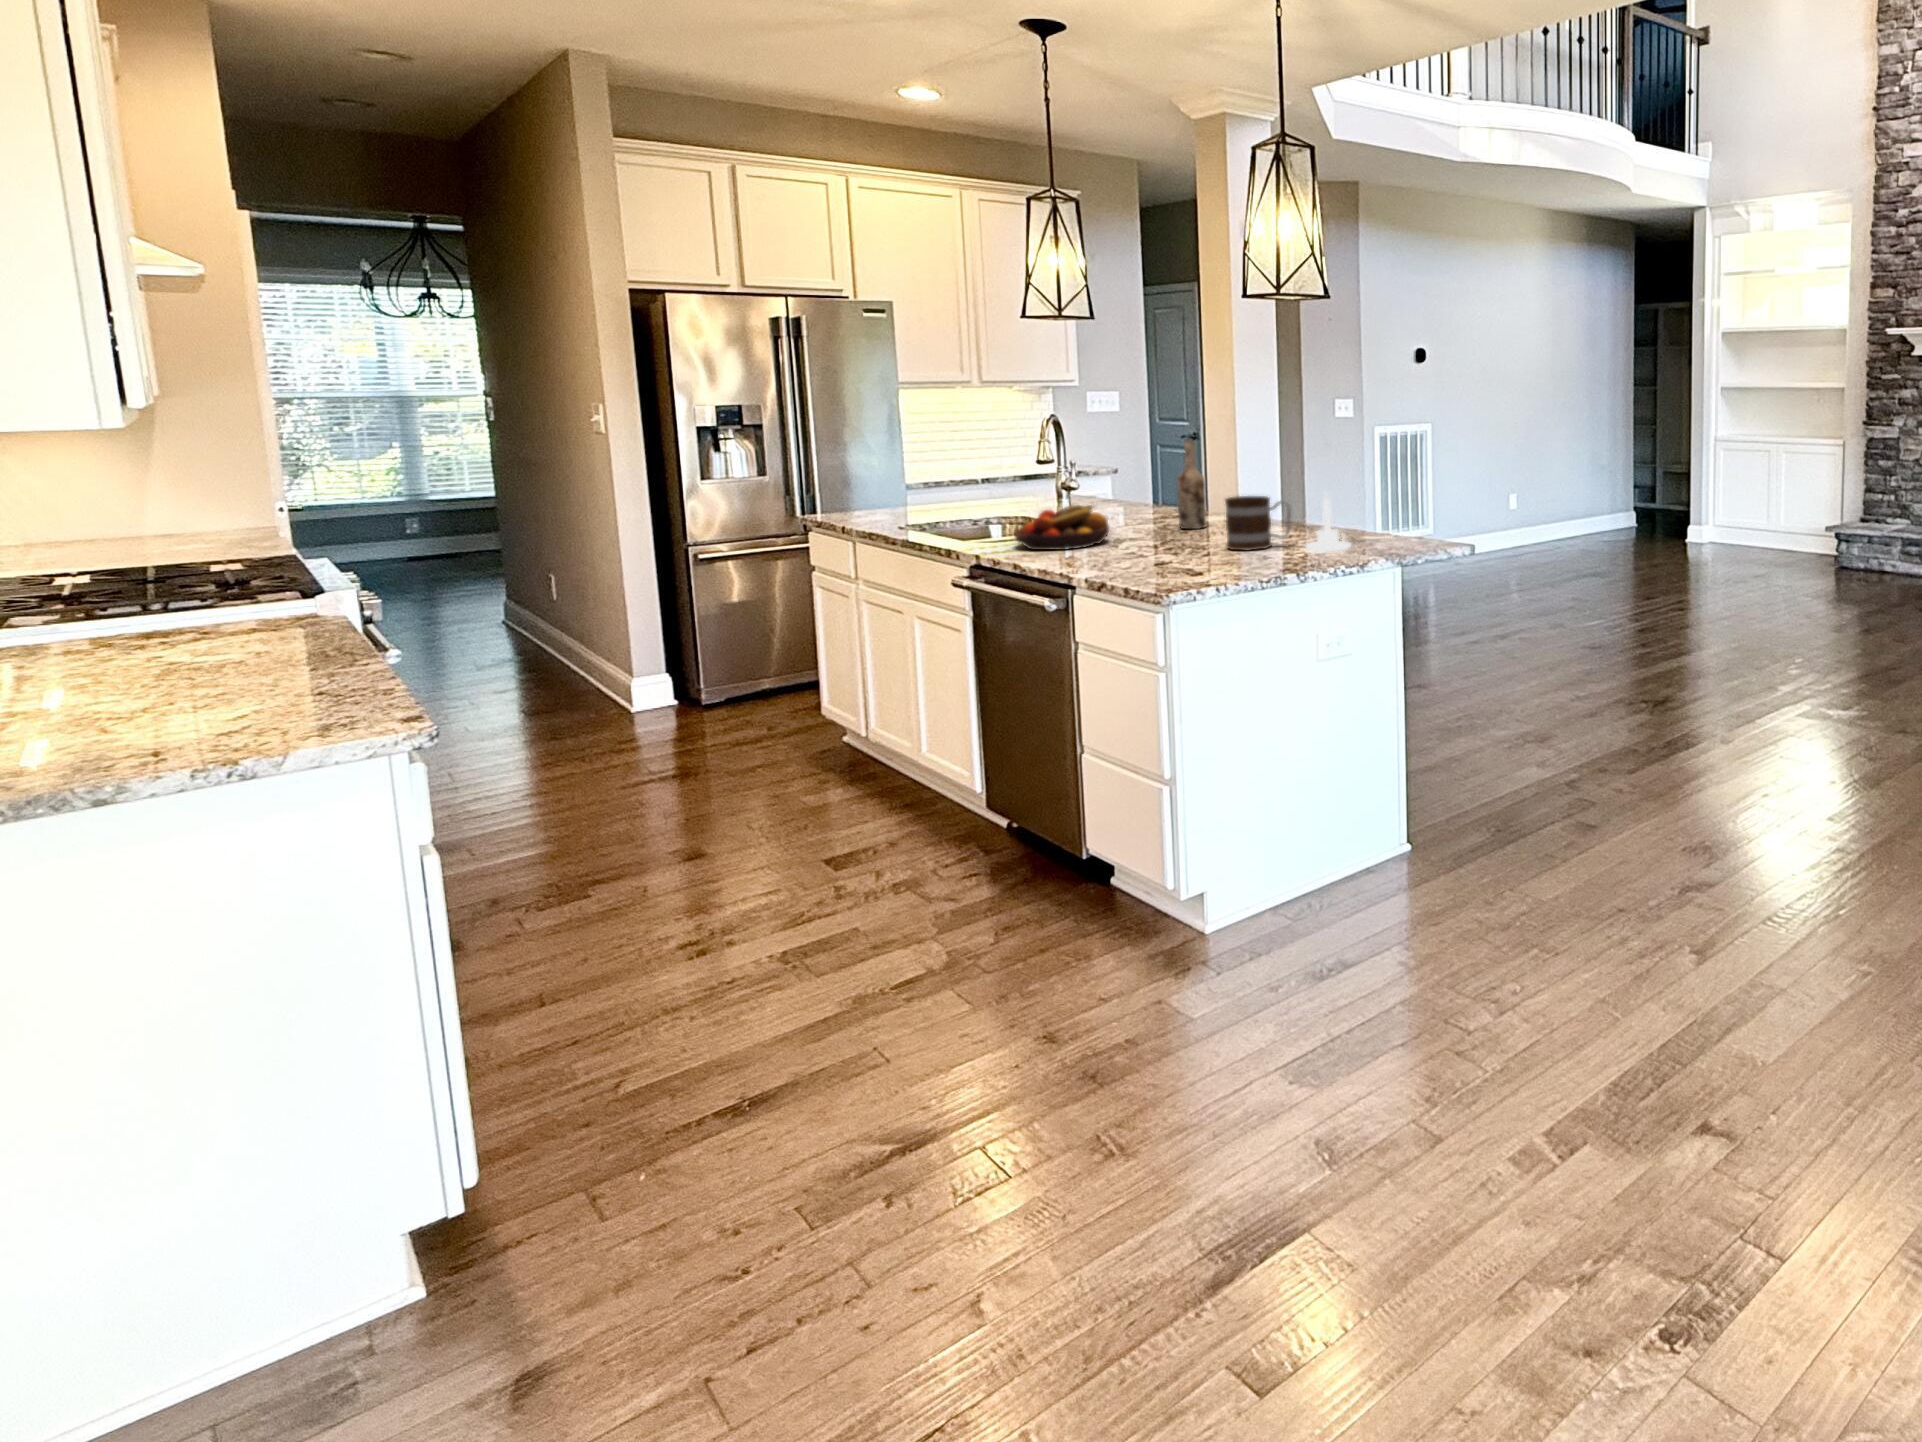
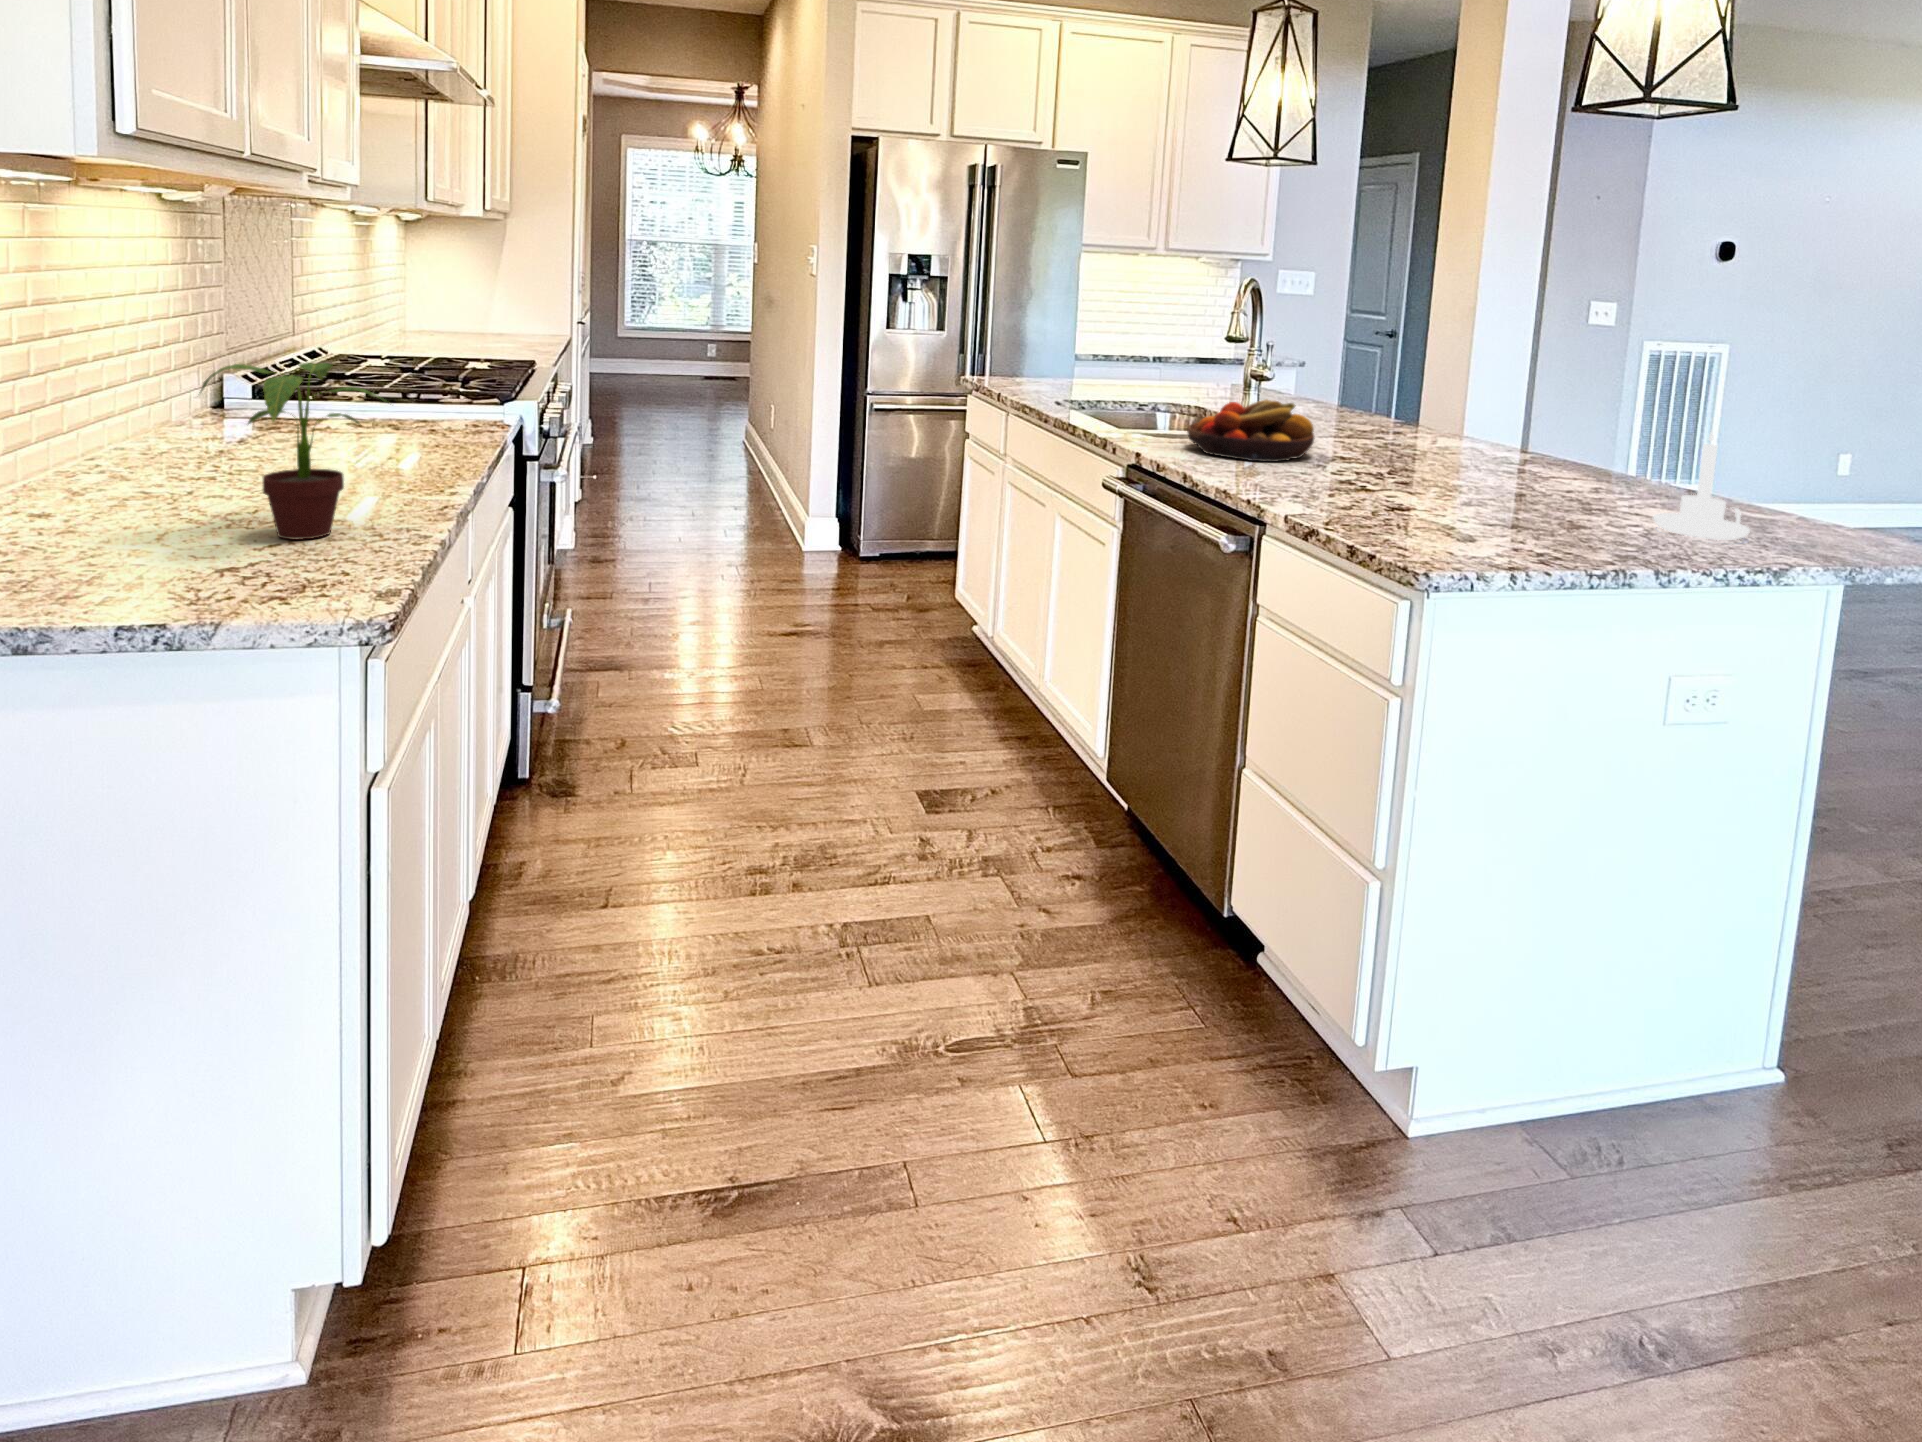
wine bottle: present [1177,440,1206,529] -> none [1409,326,1457,456]
mug: present [1225,496,1291,550] -> none [1501,418,1626,510]
potted plant: none [128,567,334,712] -> present [200,363,385,540]

